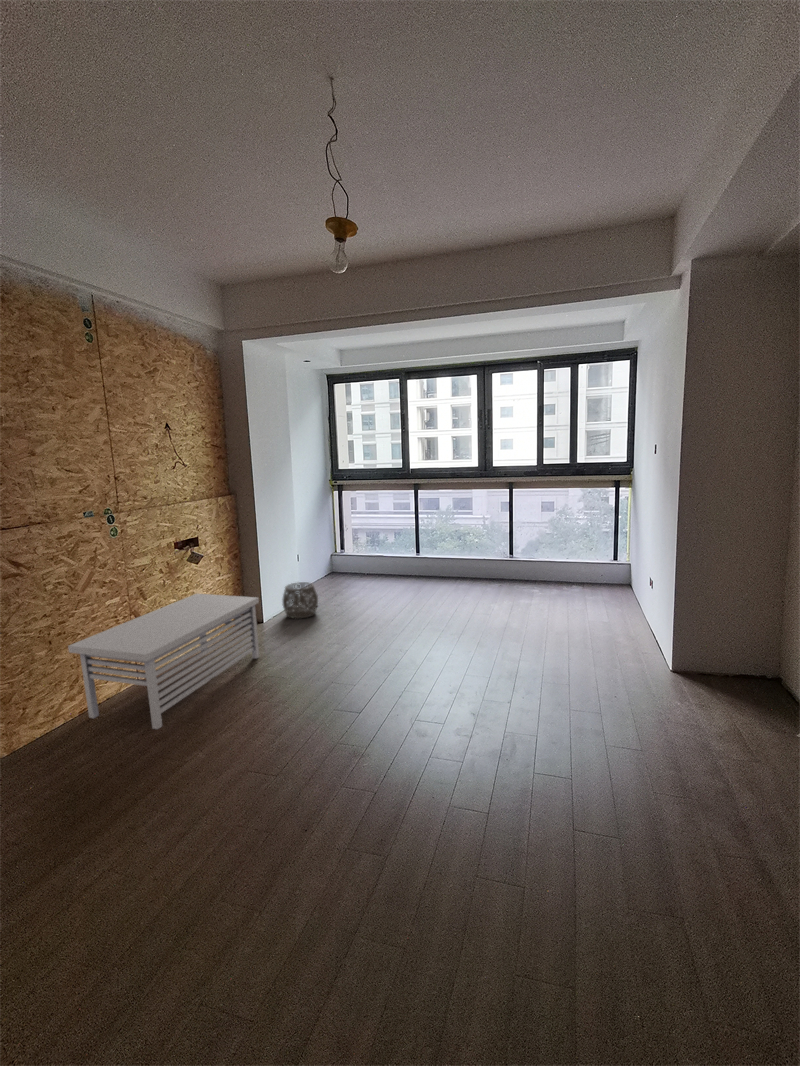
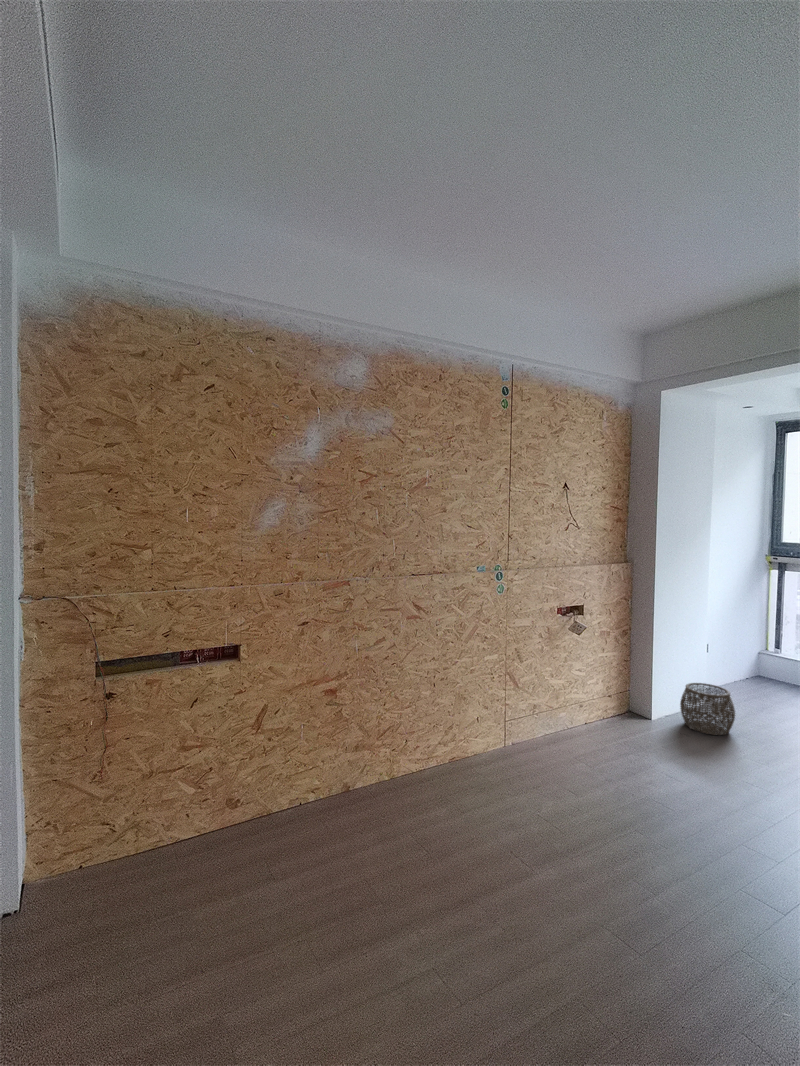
storage bench: present [68,594,259,729] -> none [447,668,648,816]

